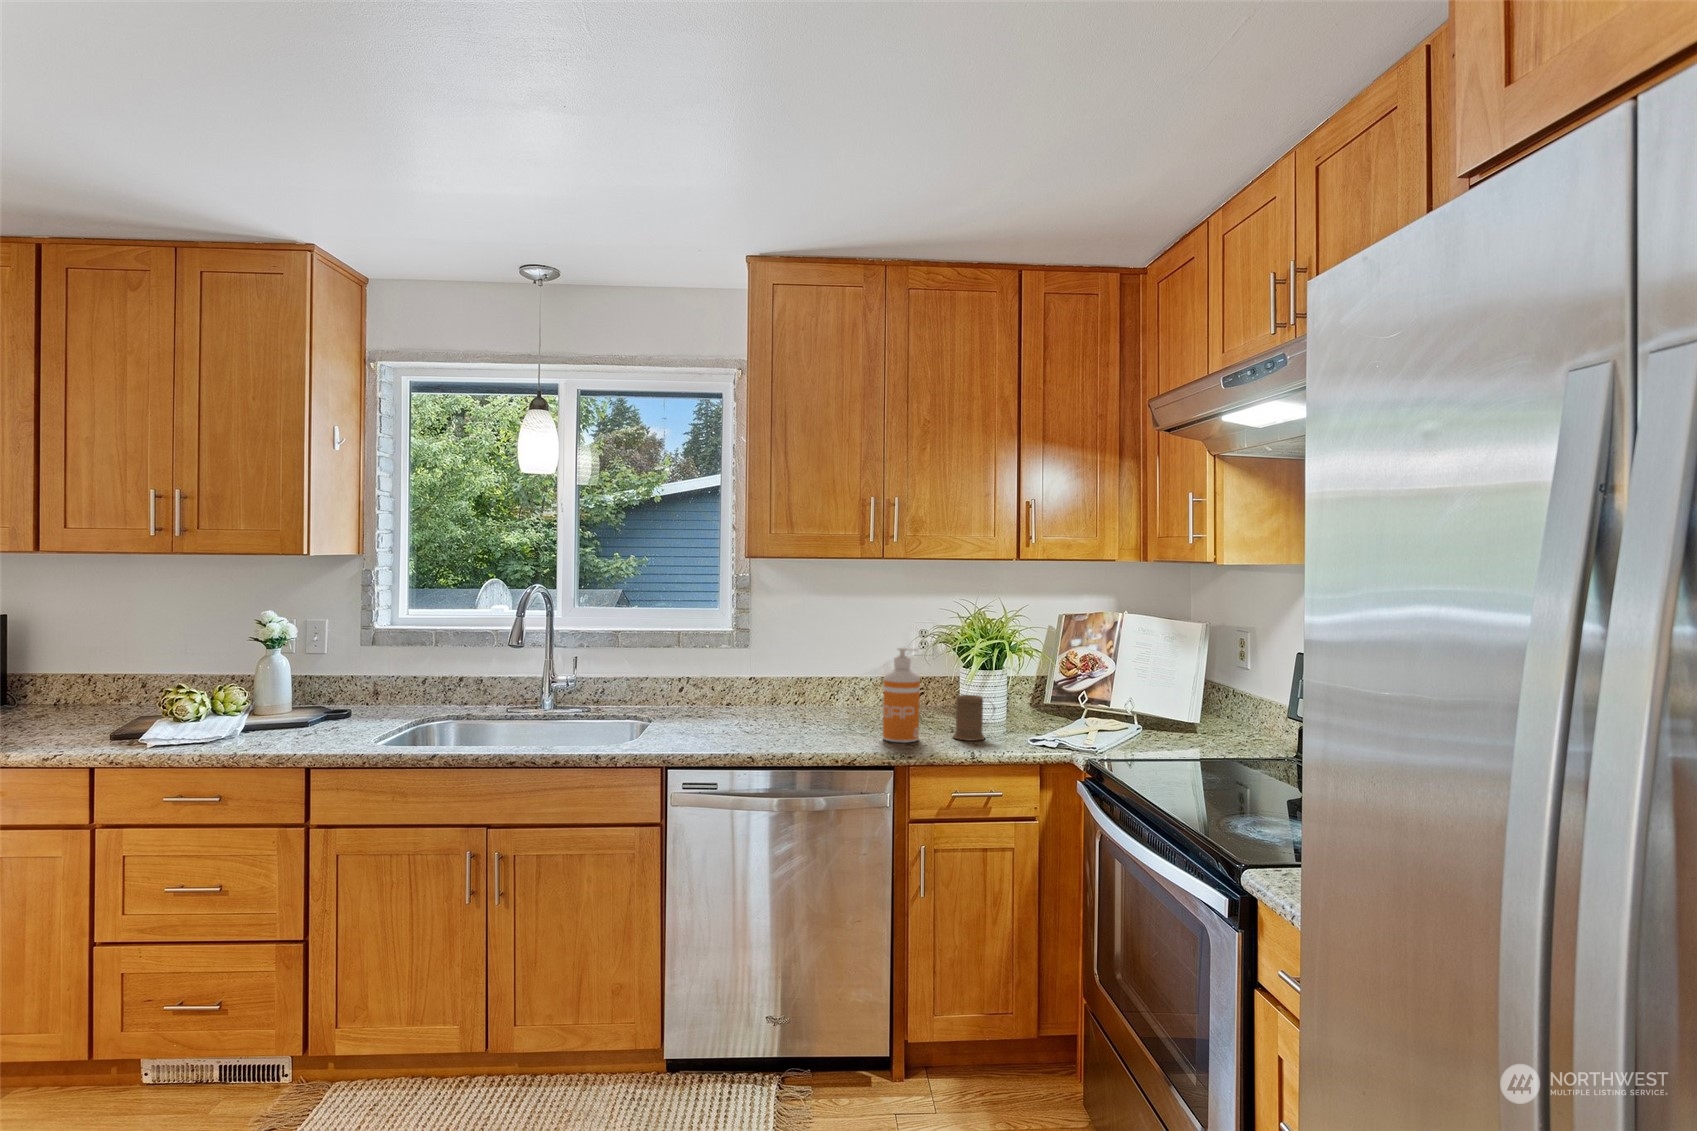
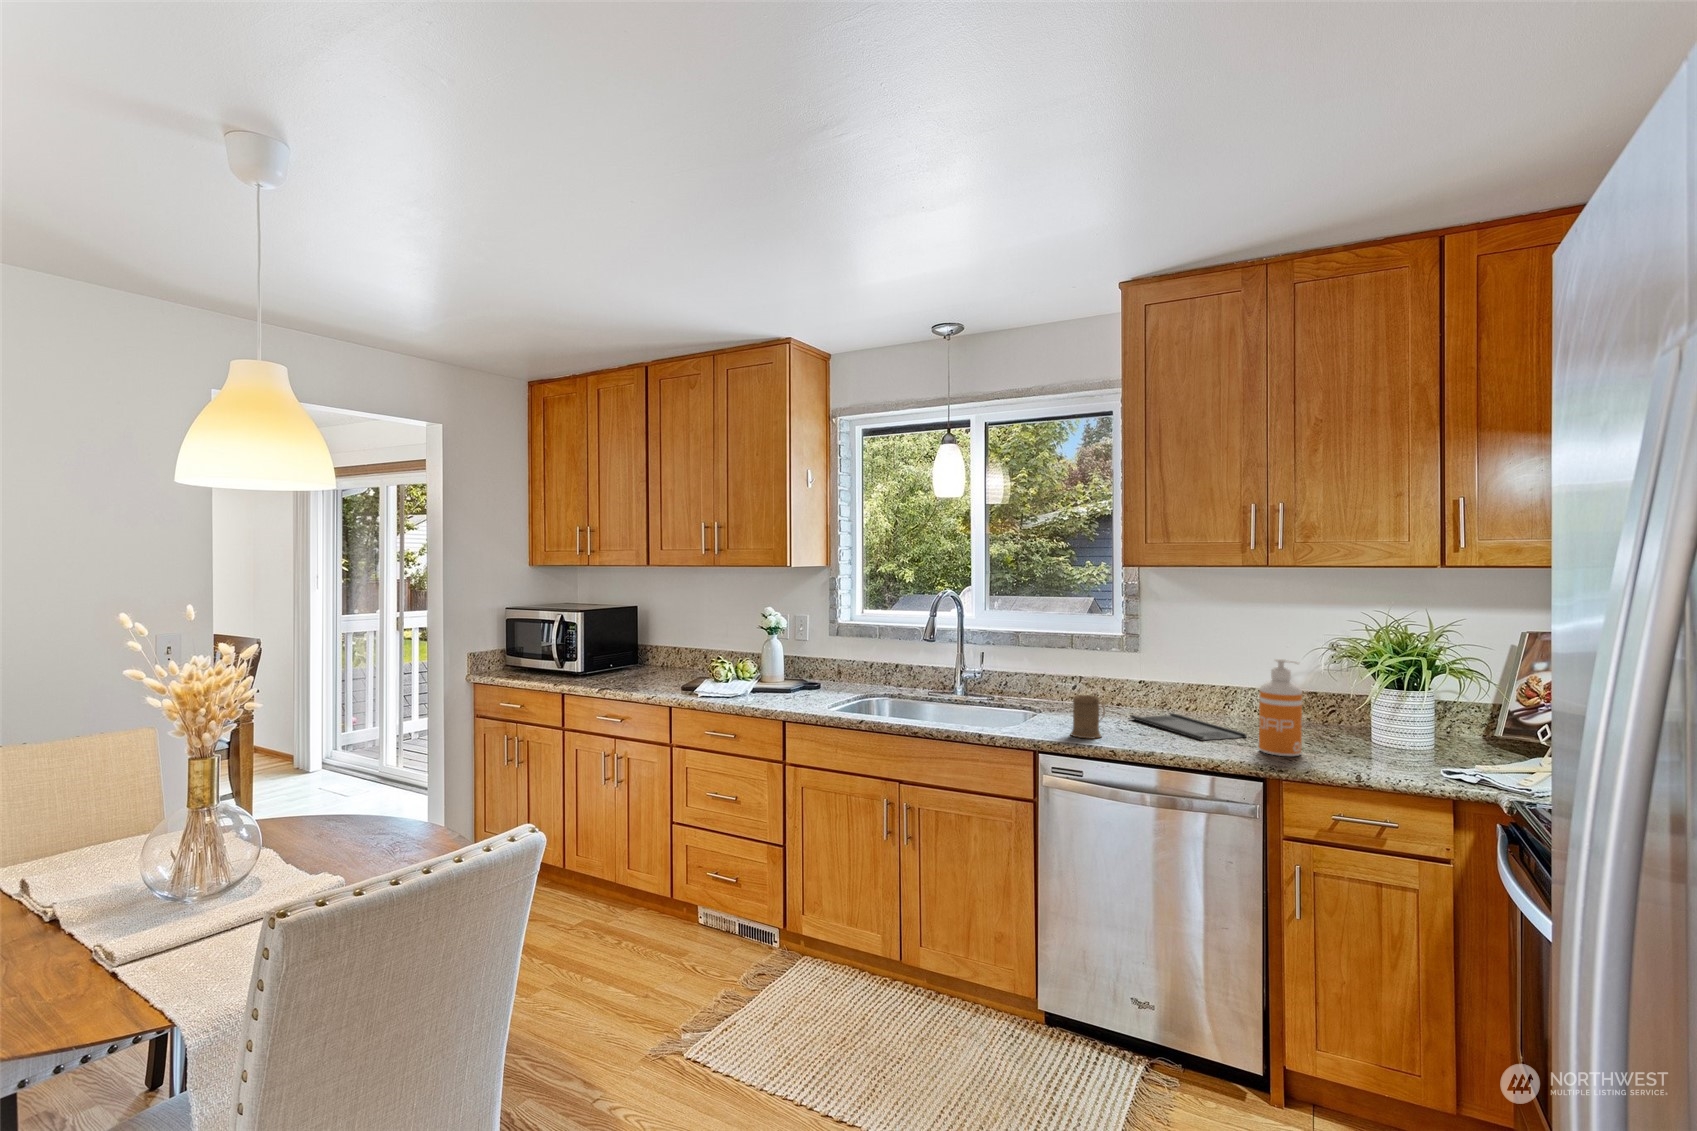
mug: present [953,695,994,741] -> present [1071,695,1105,739]
tray: none [749,711,865,736] -> present [1131,713,1246,741]

